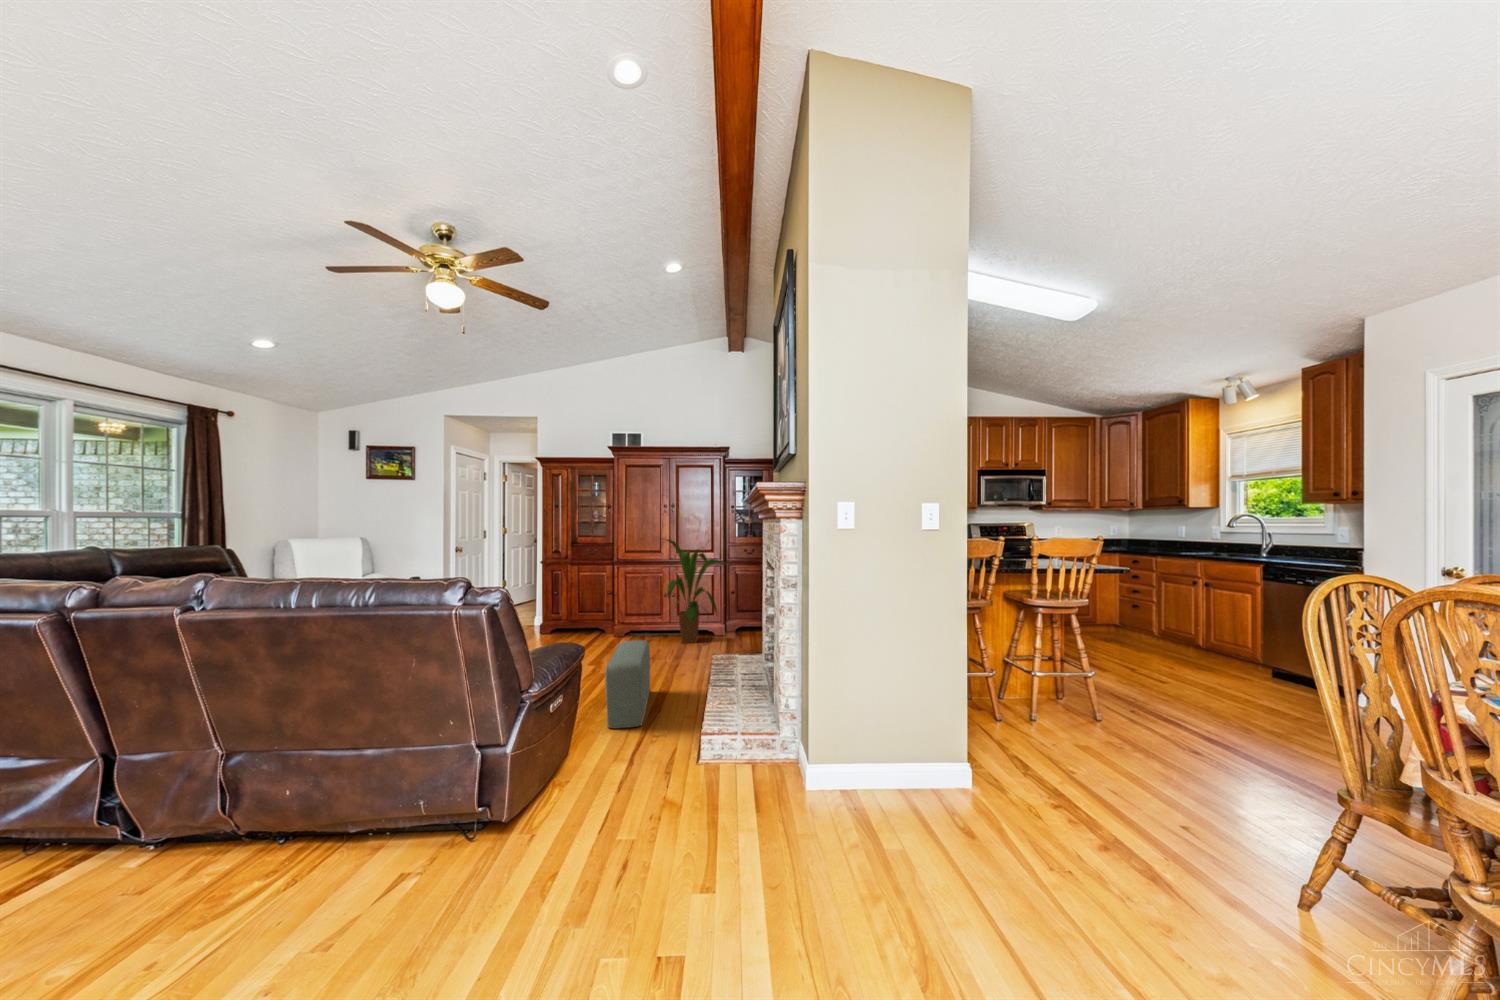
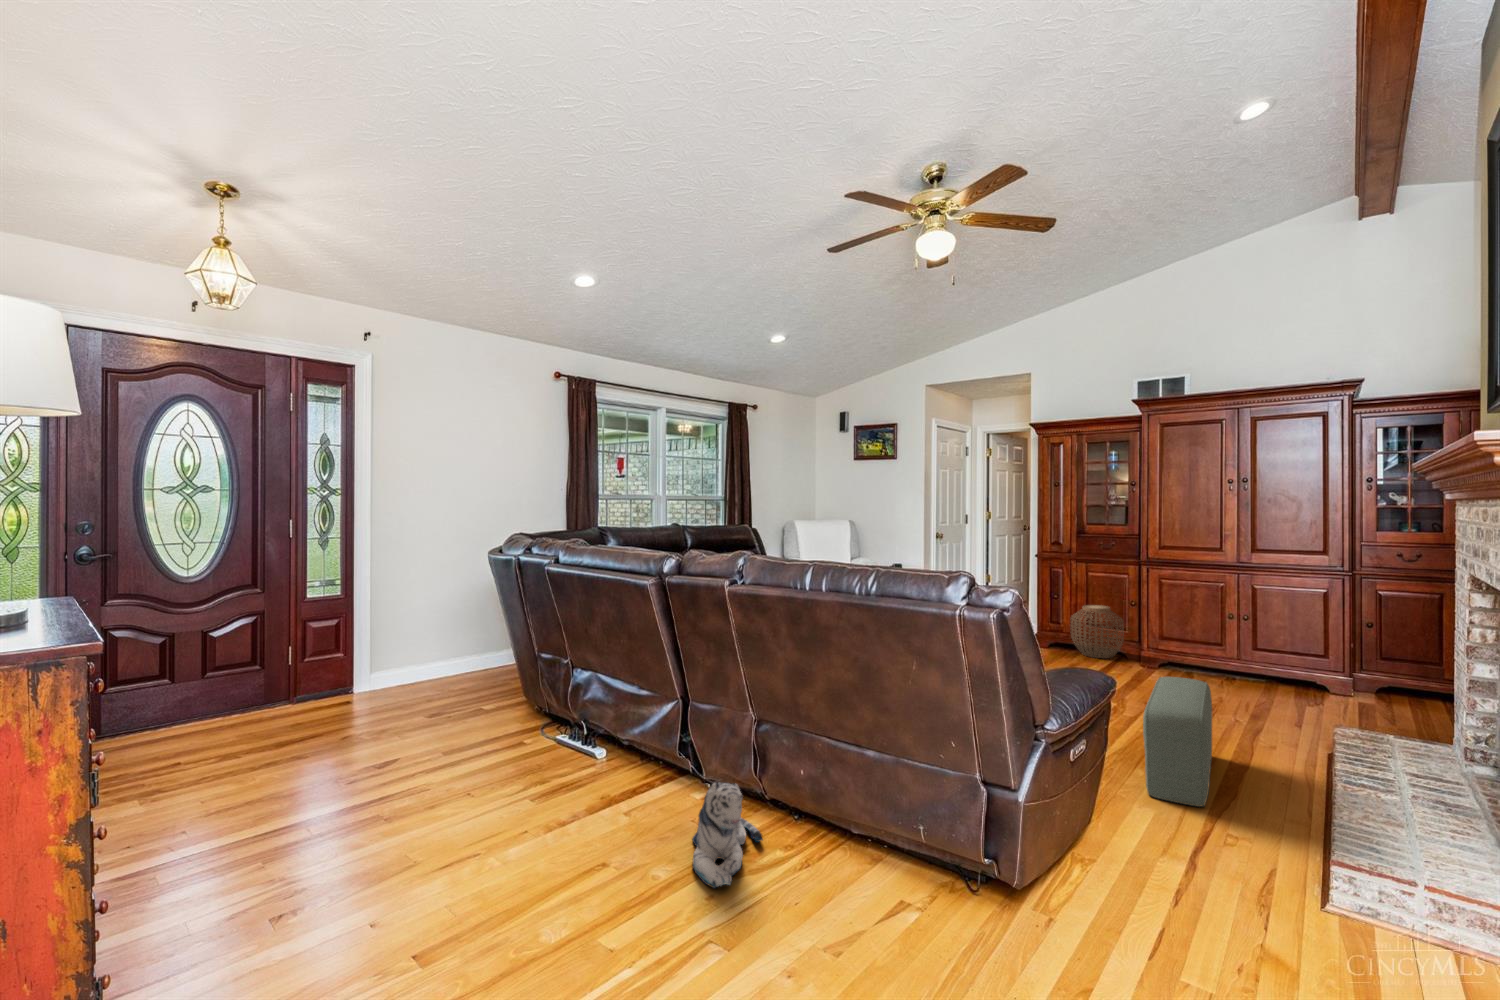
house plant: present [666,539,724,643] -> none [1217,535,1356,695]
woven basket: none [566,597,604,638] -> present [1071,605,1124,658]
plush toy: none [132,825,240,946] -> present [692,783,763,888]

